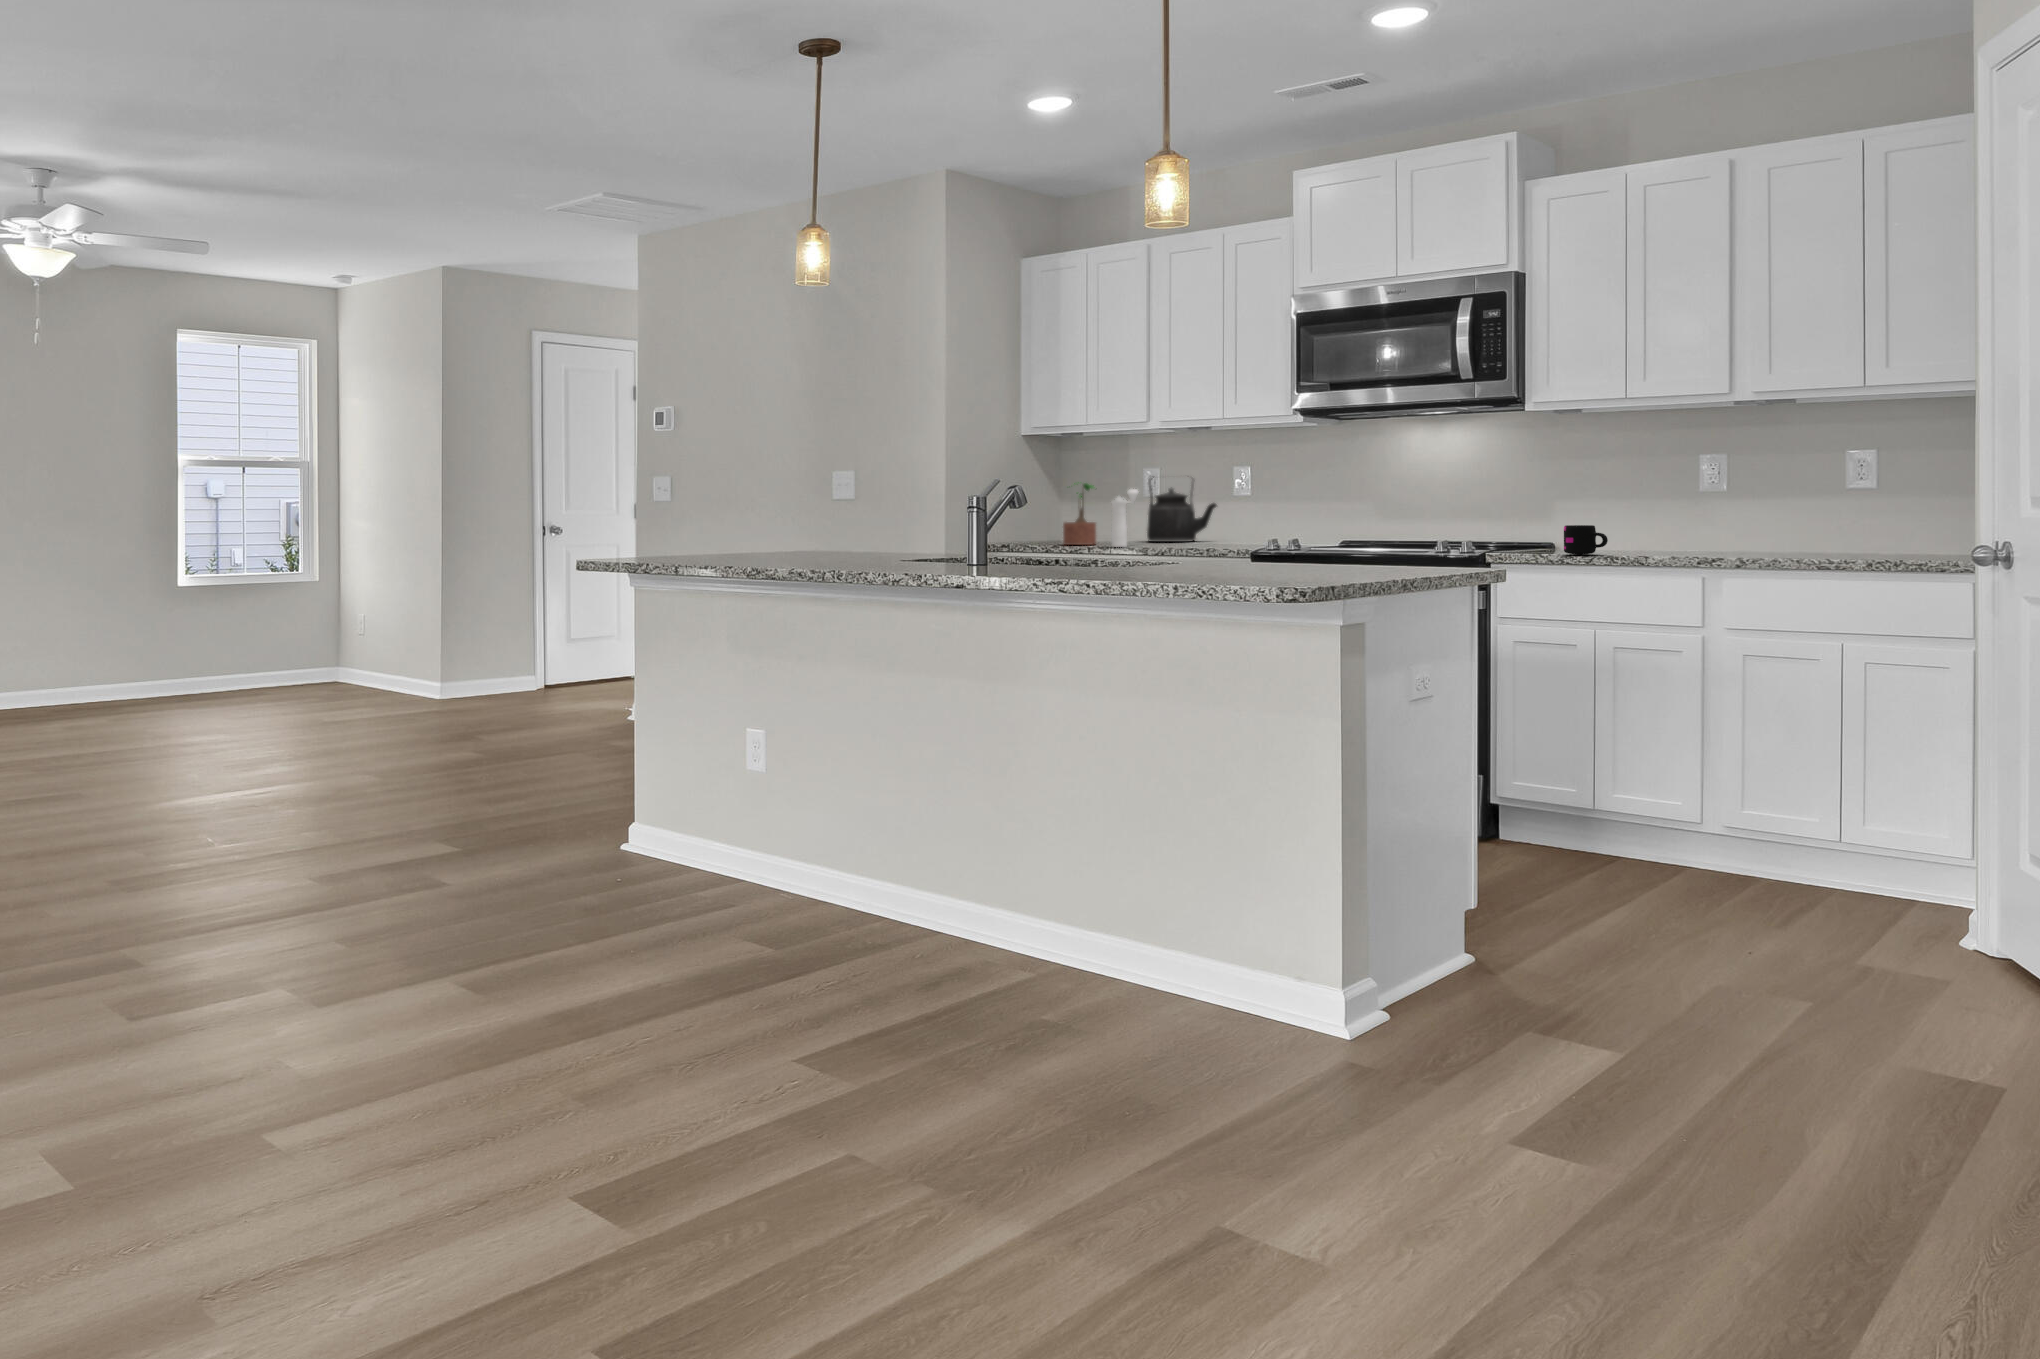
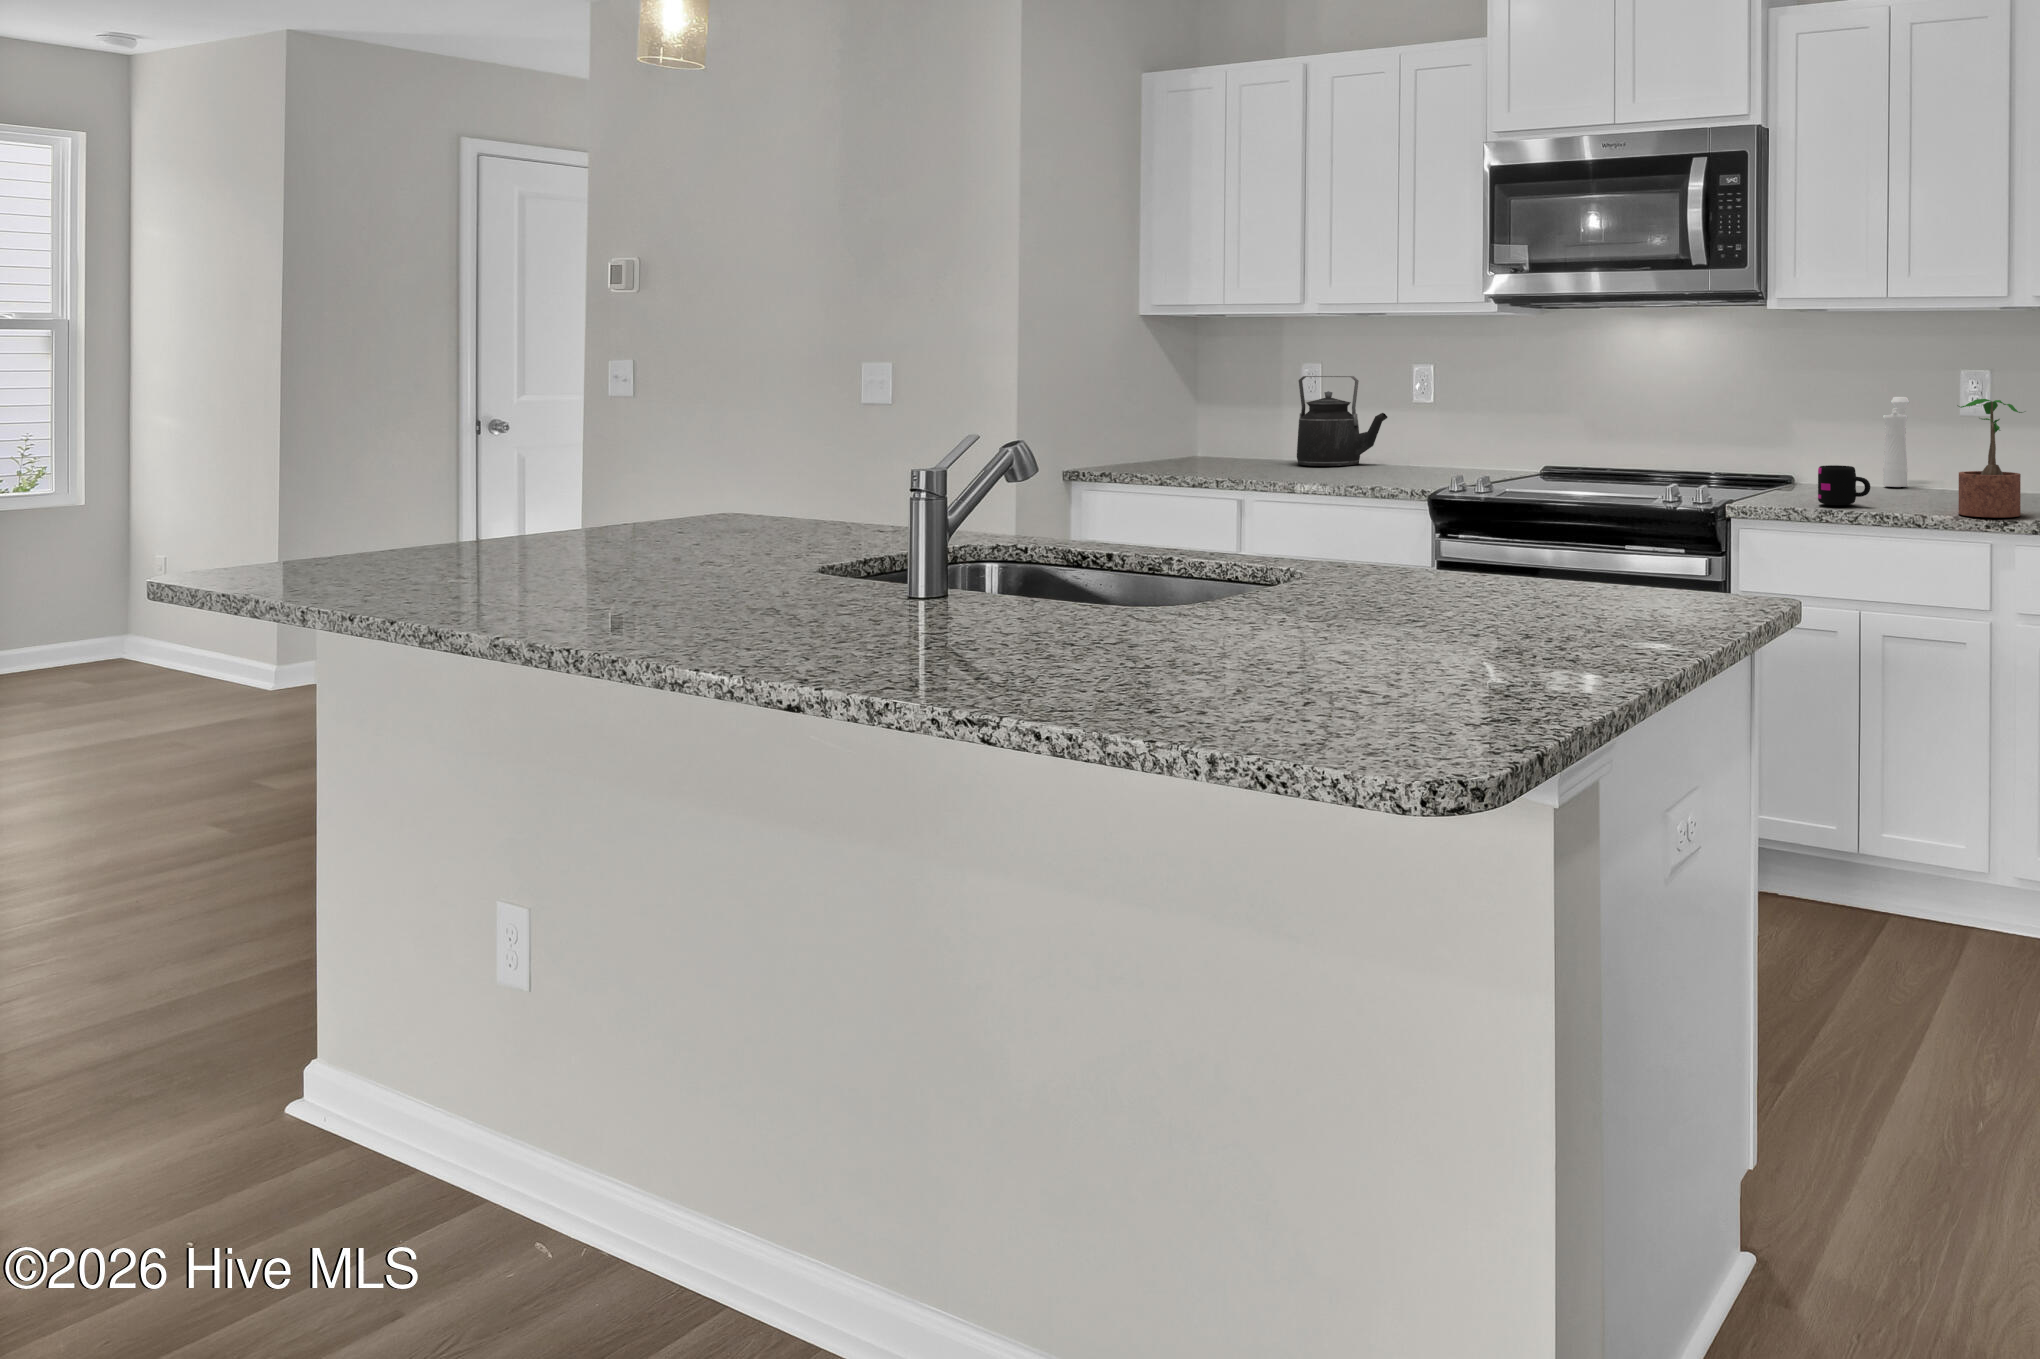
potted plant: present [1063,483,1096,545] -> present [1957,399,2022,517]
pepper mill: present [1112,489,1139,547] -> present [1883,397,1909,487]

